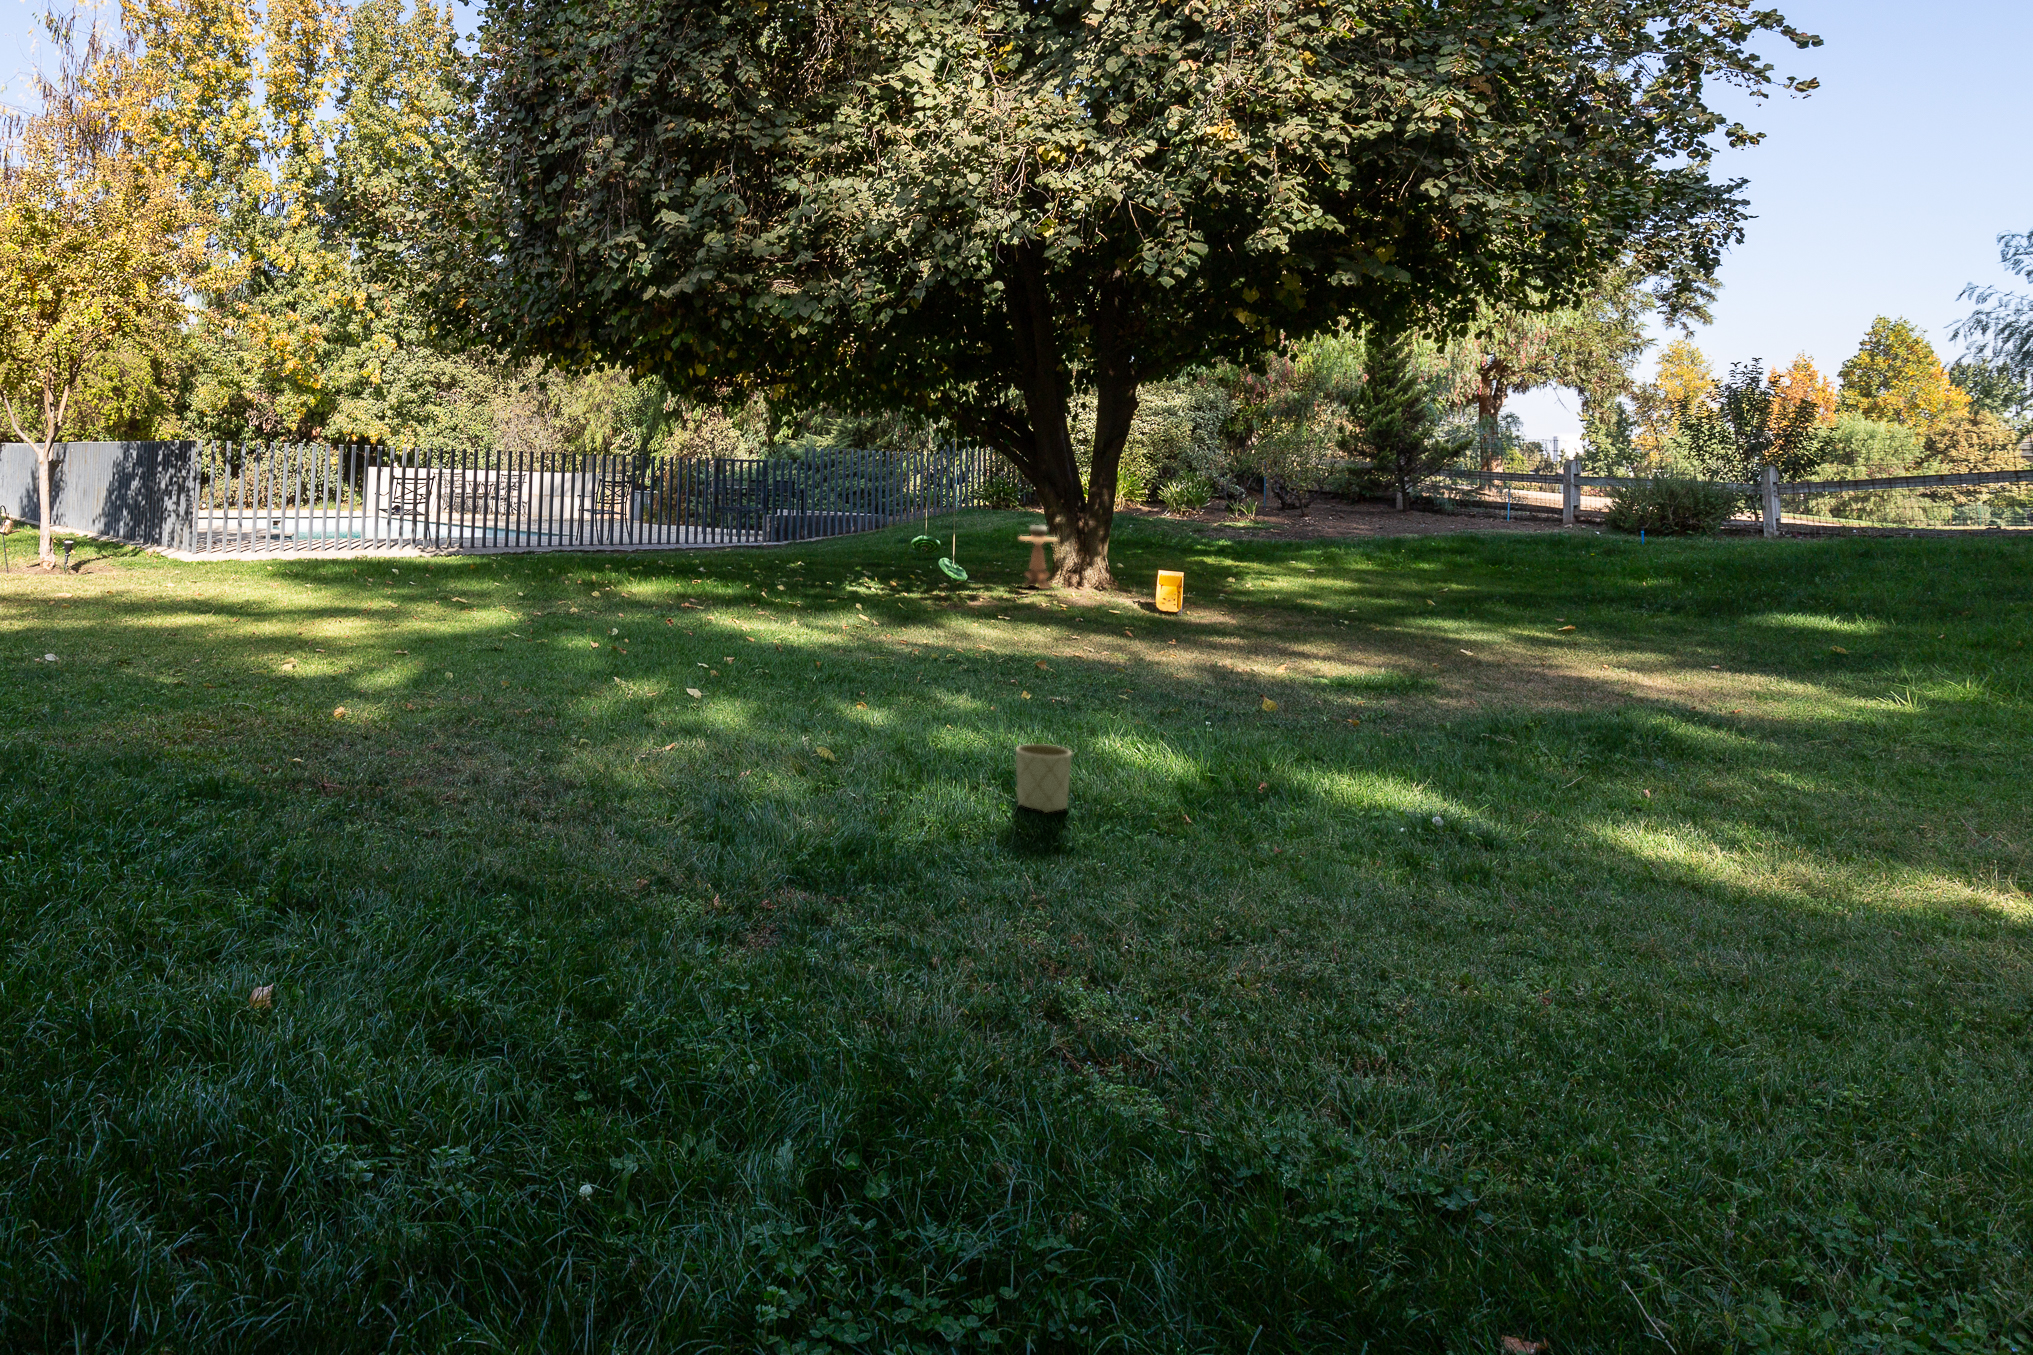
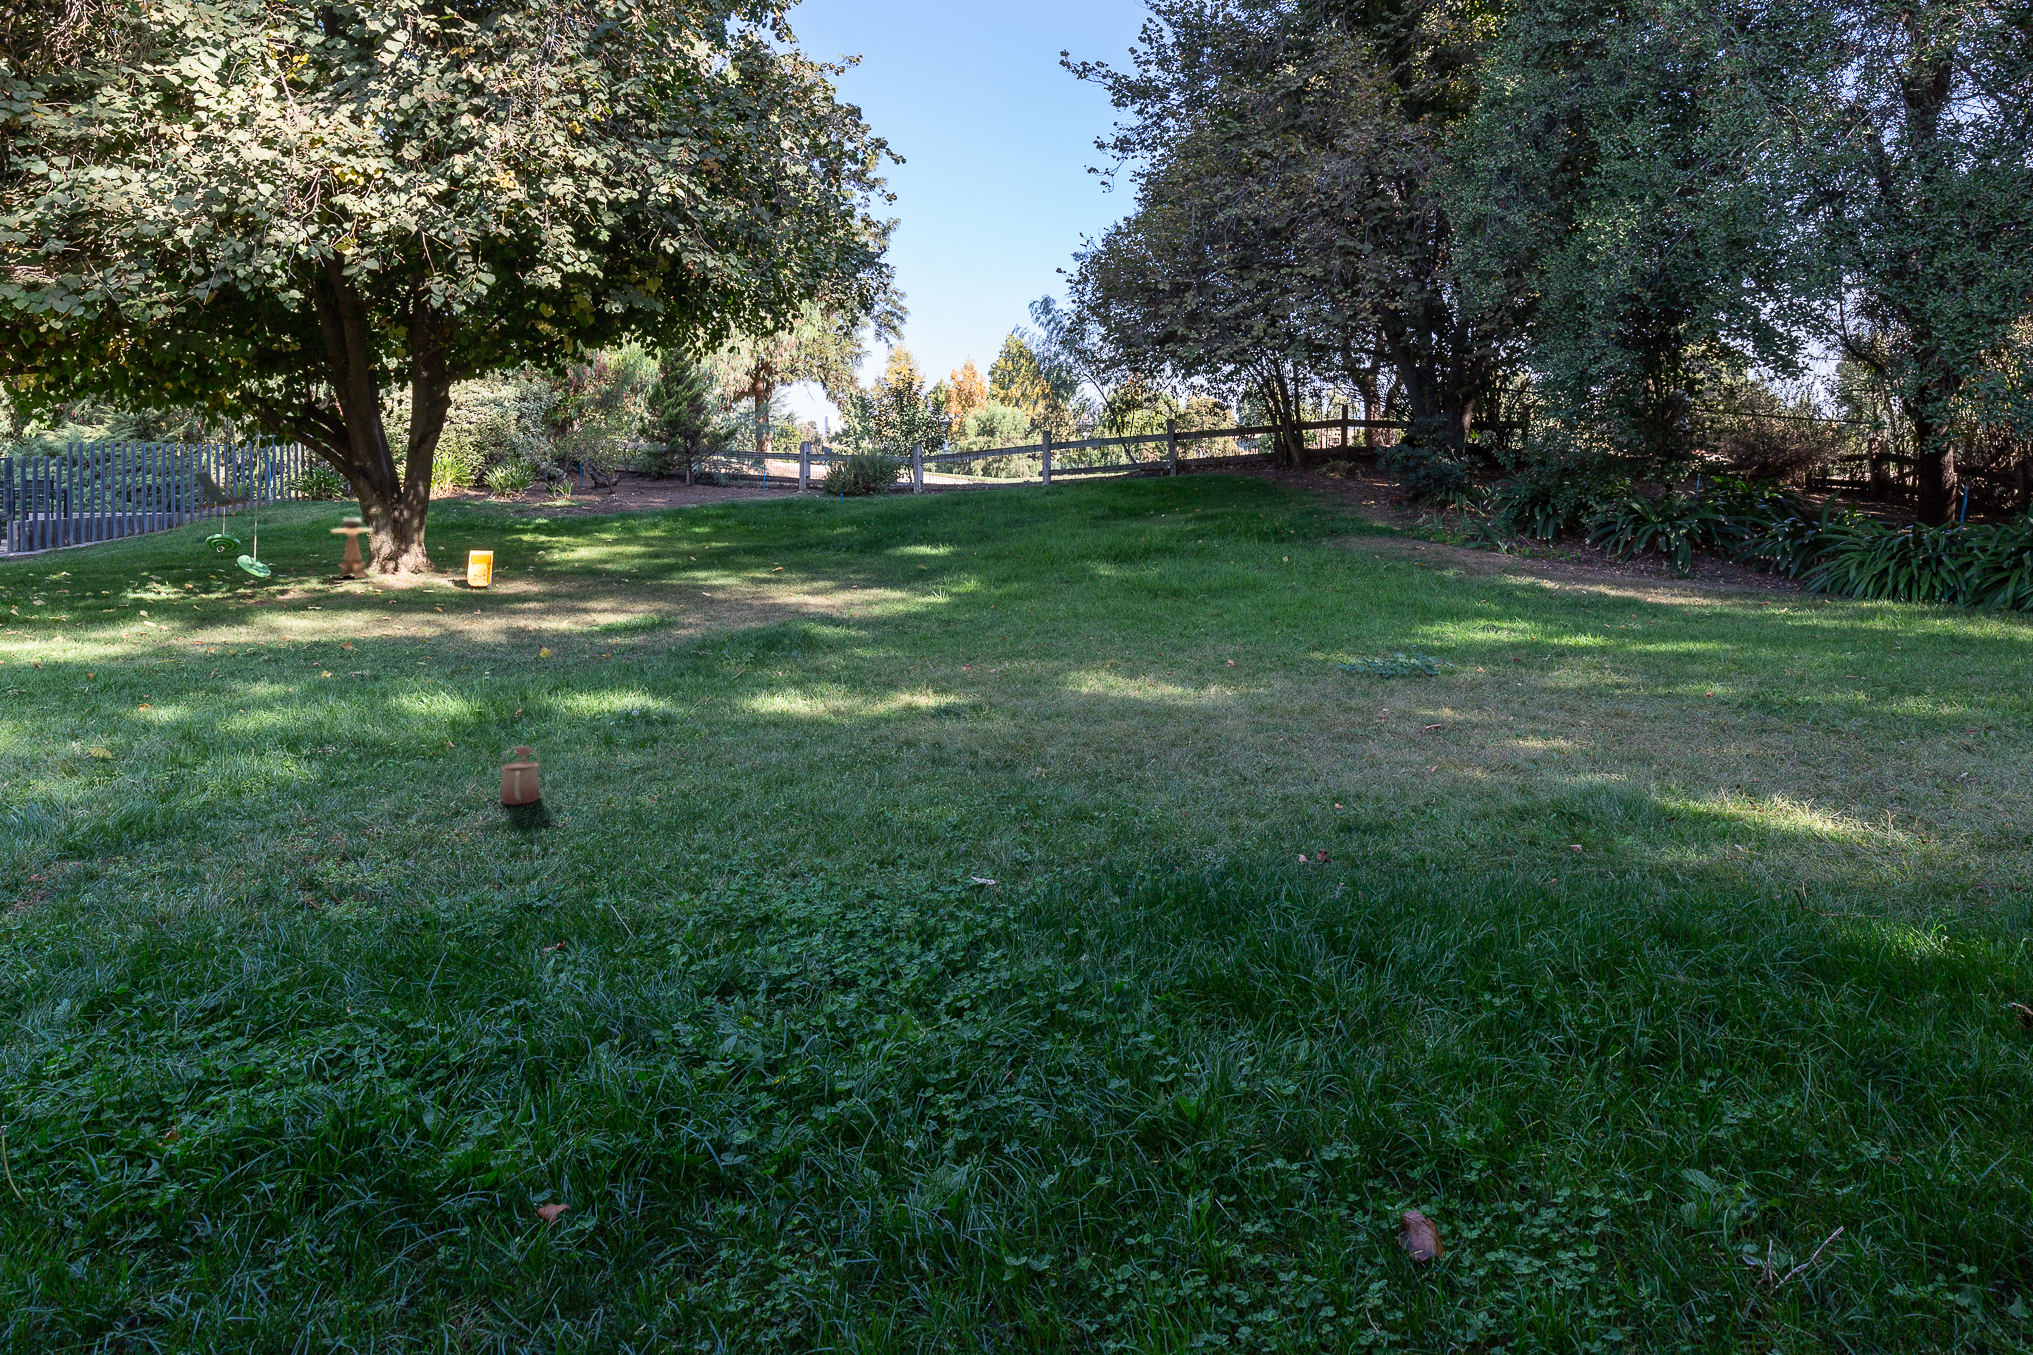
lounge chair: none [899,480,944,521] -> present [195,473,251,515]
planter: present [1016,744,1072,813] -> none [308,708,359,764]
watering can: none [1261,847,1324,933] -> present [499,746,541,804]

